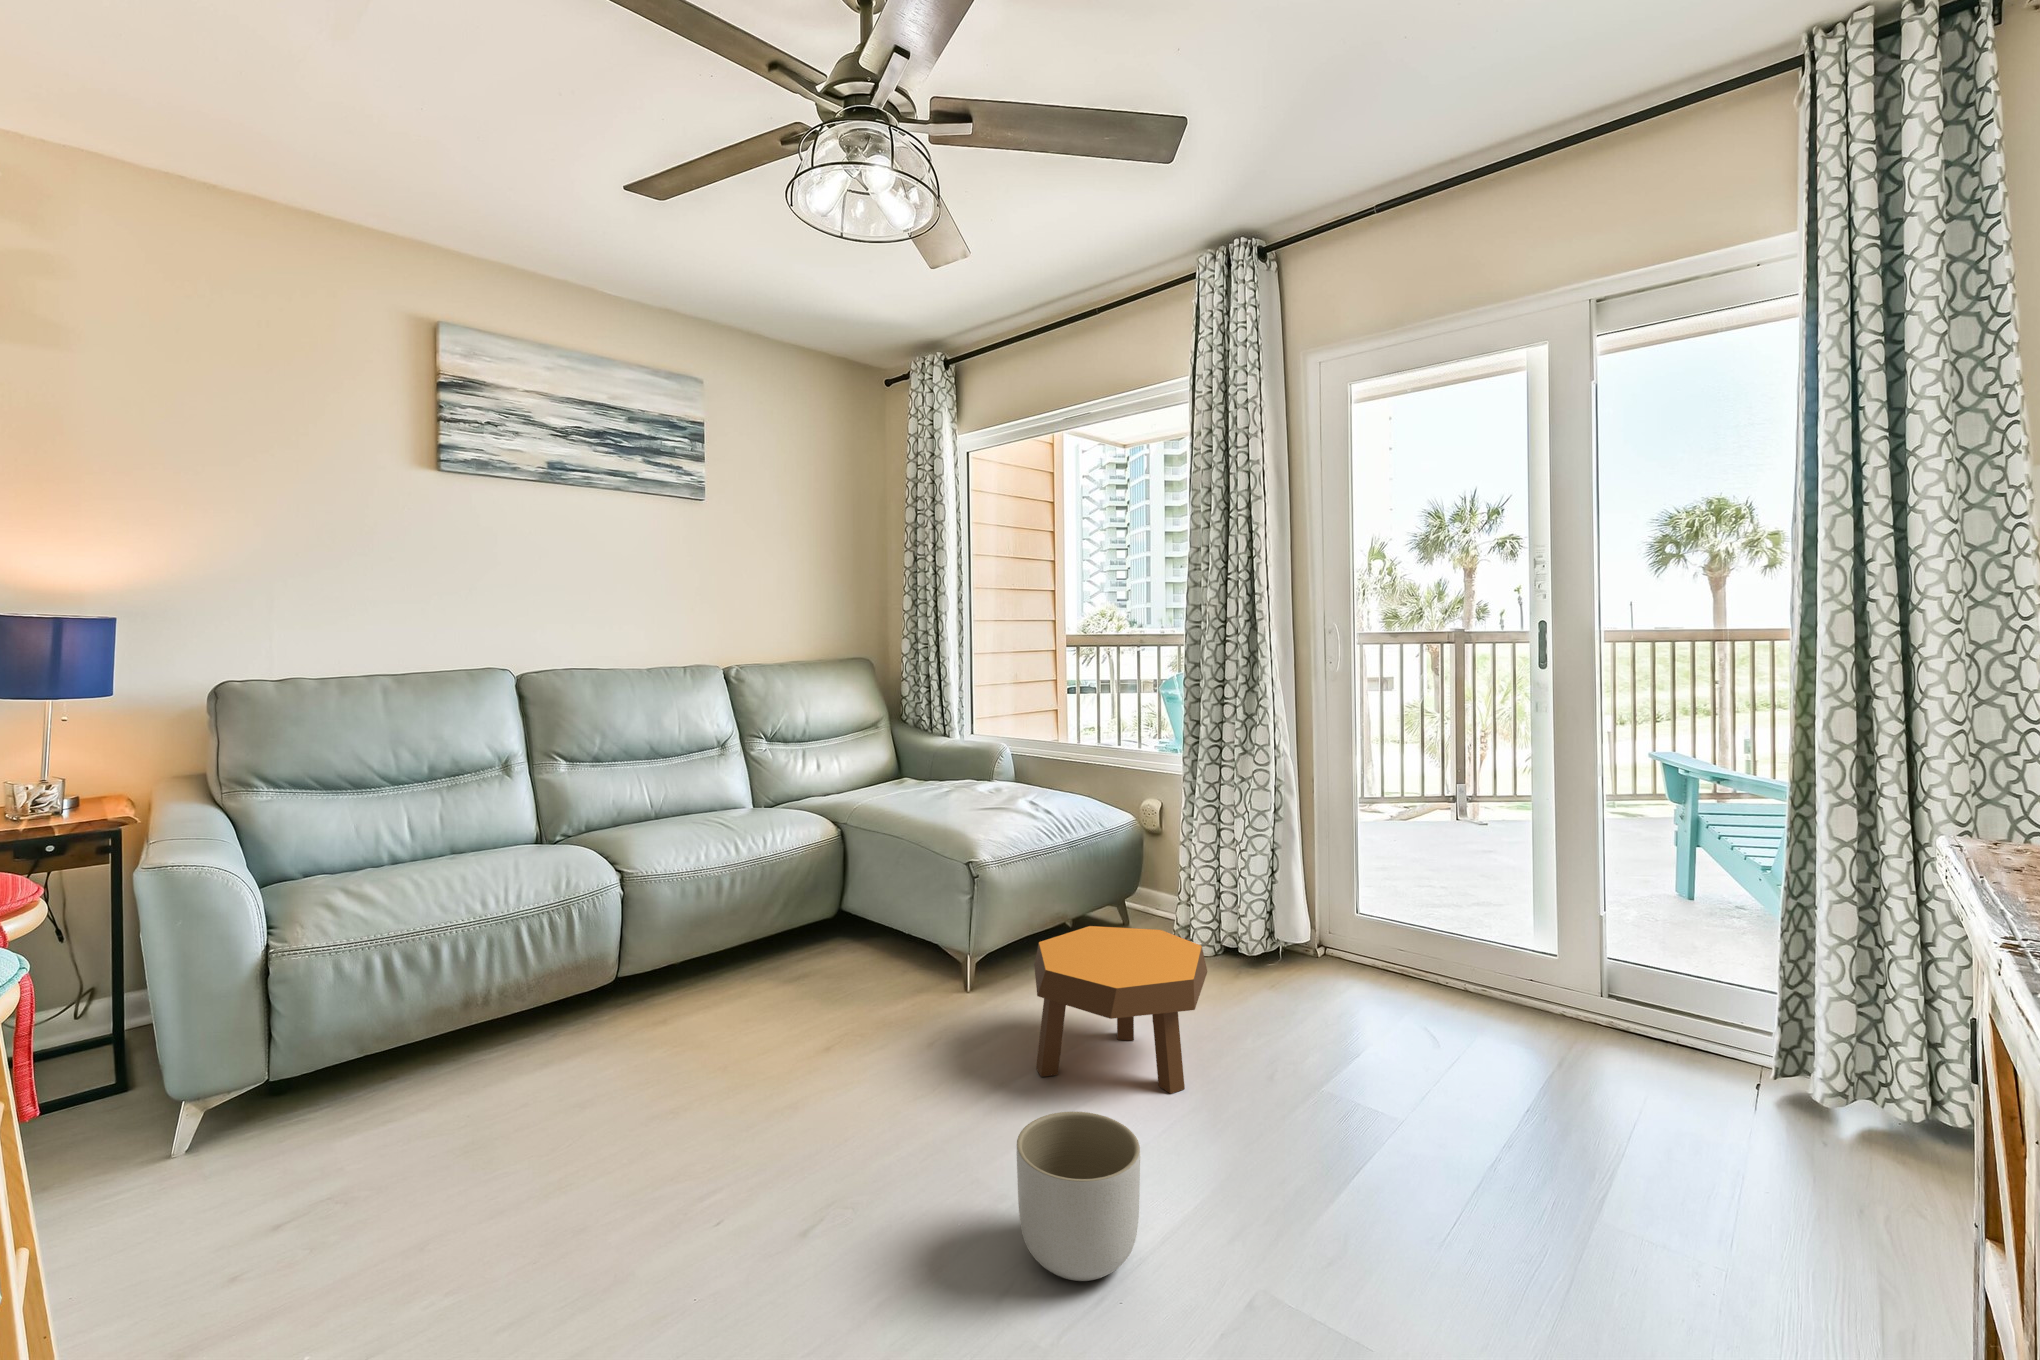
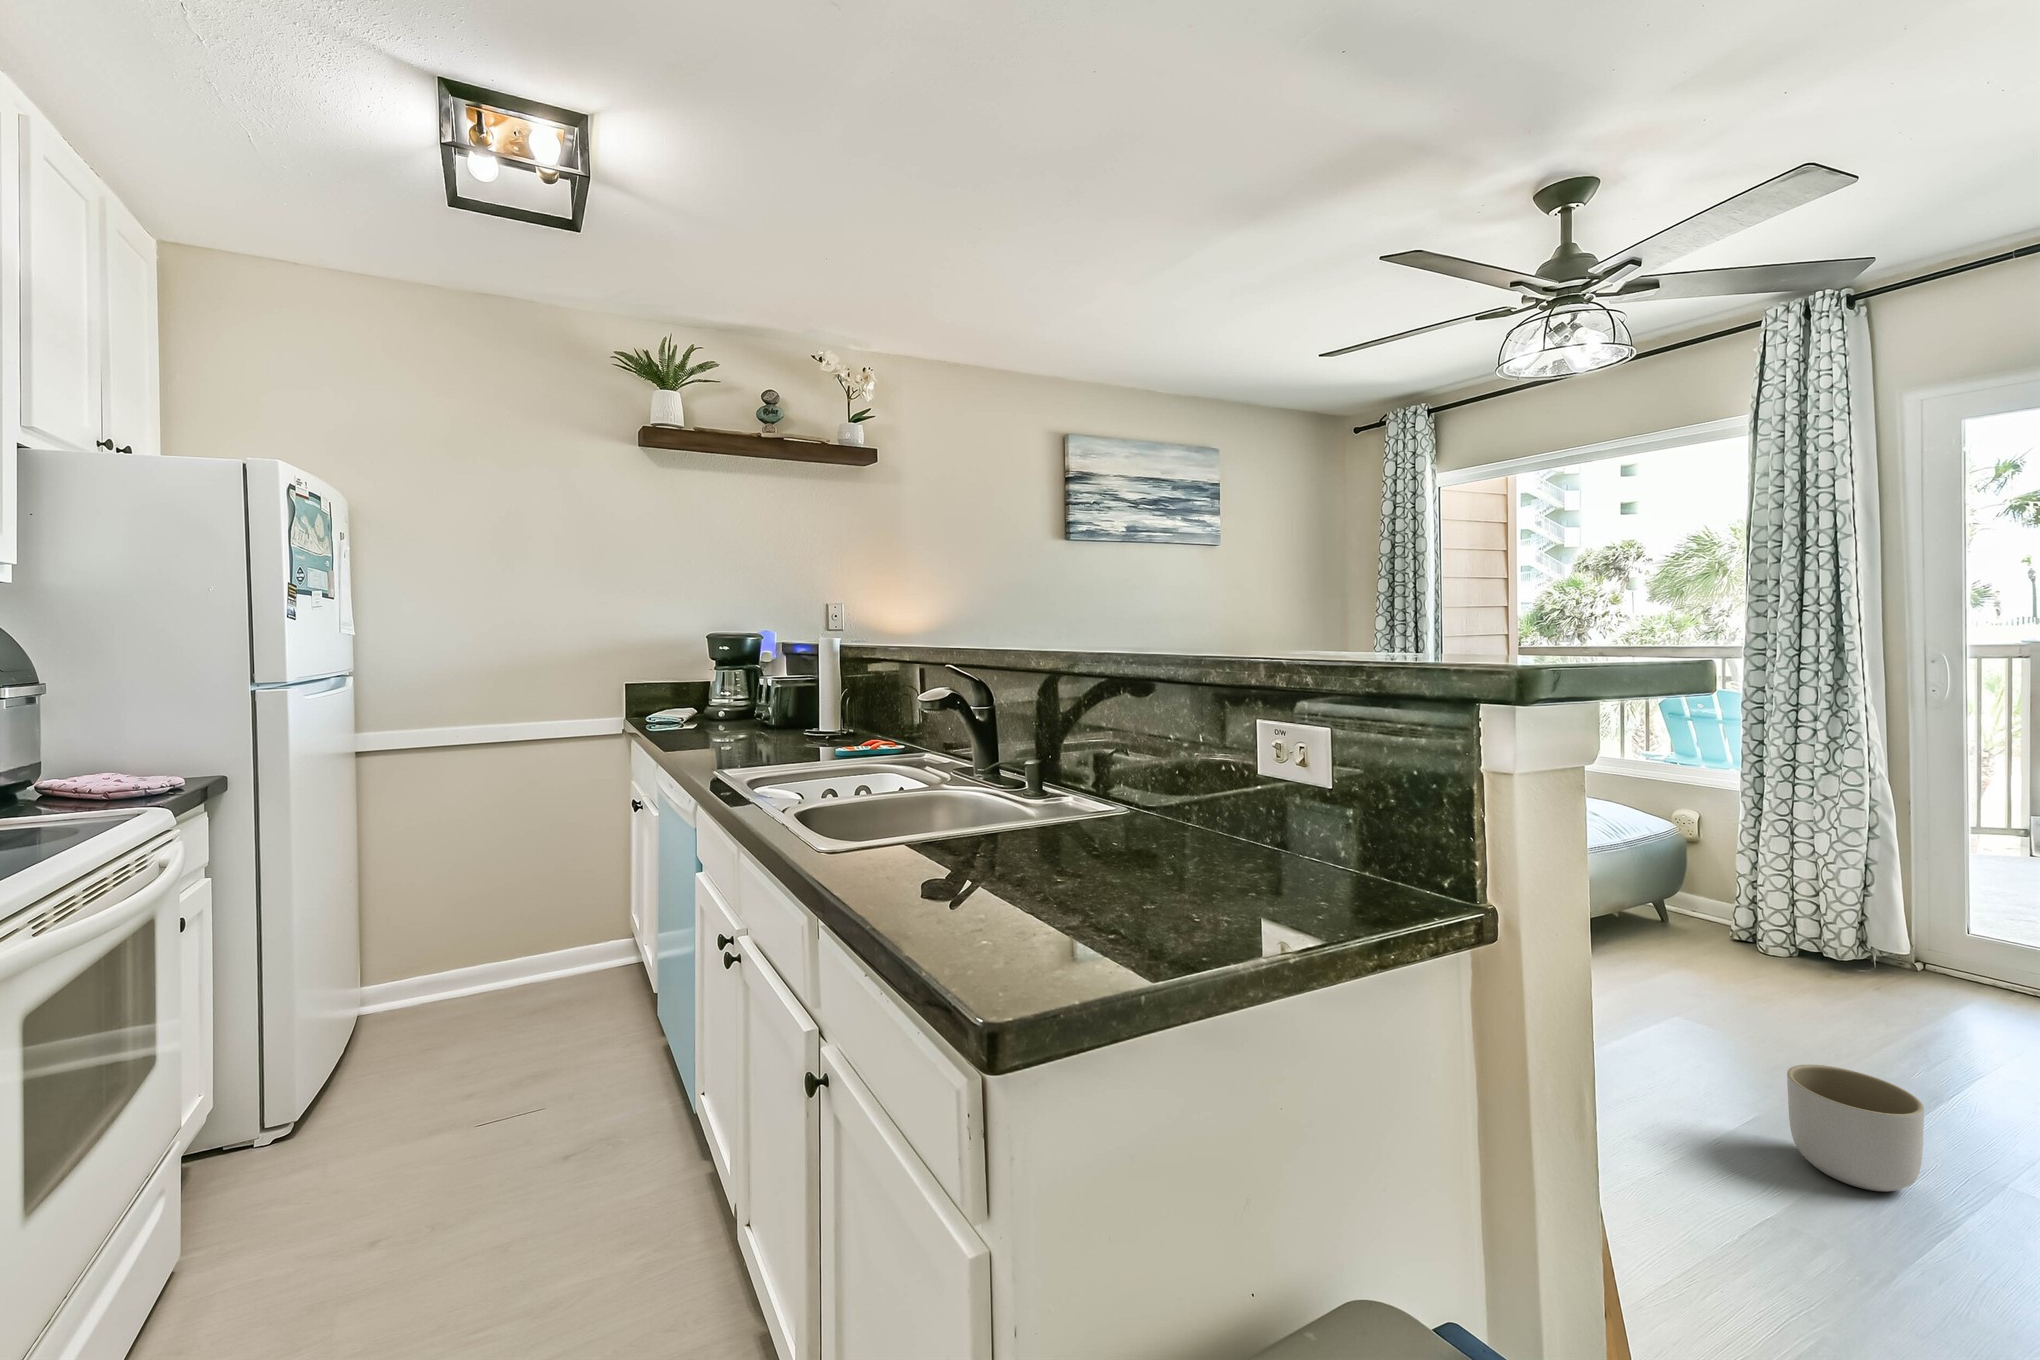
footstool: present [1034,926,1207,1094] -> none [1663,921,1873,1070]

